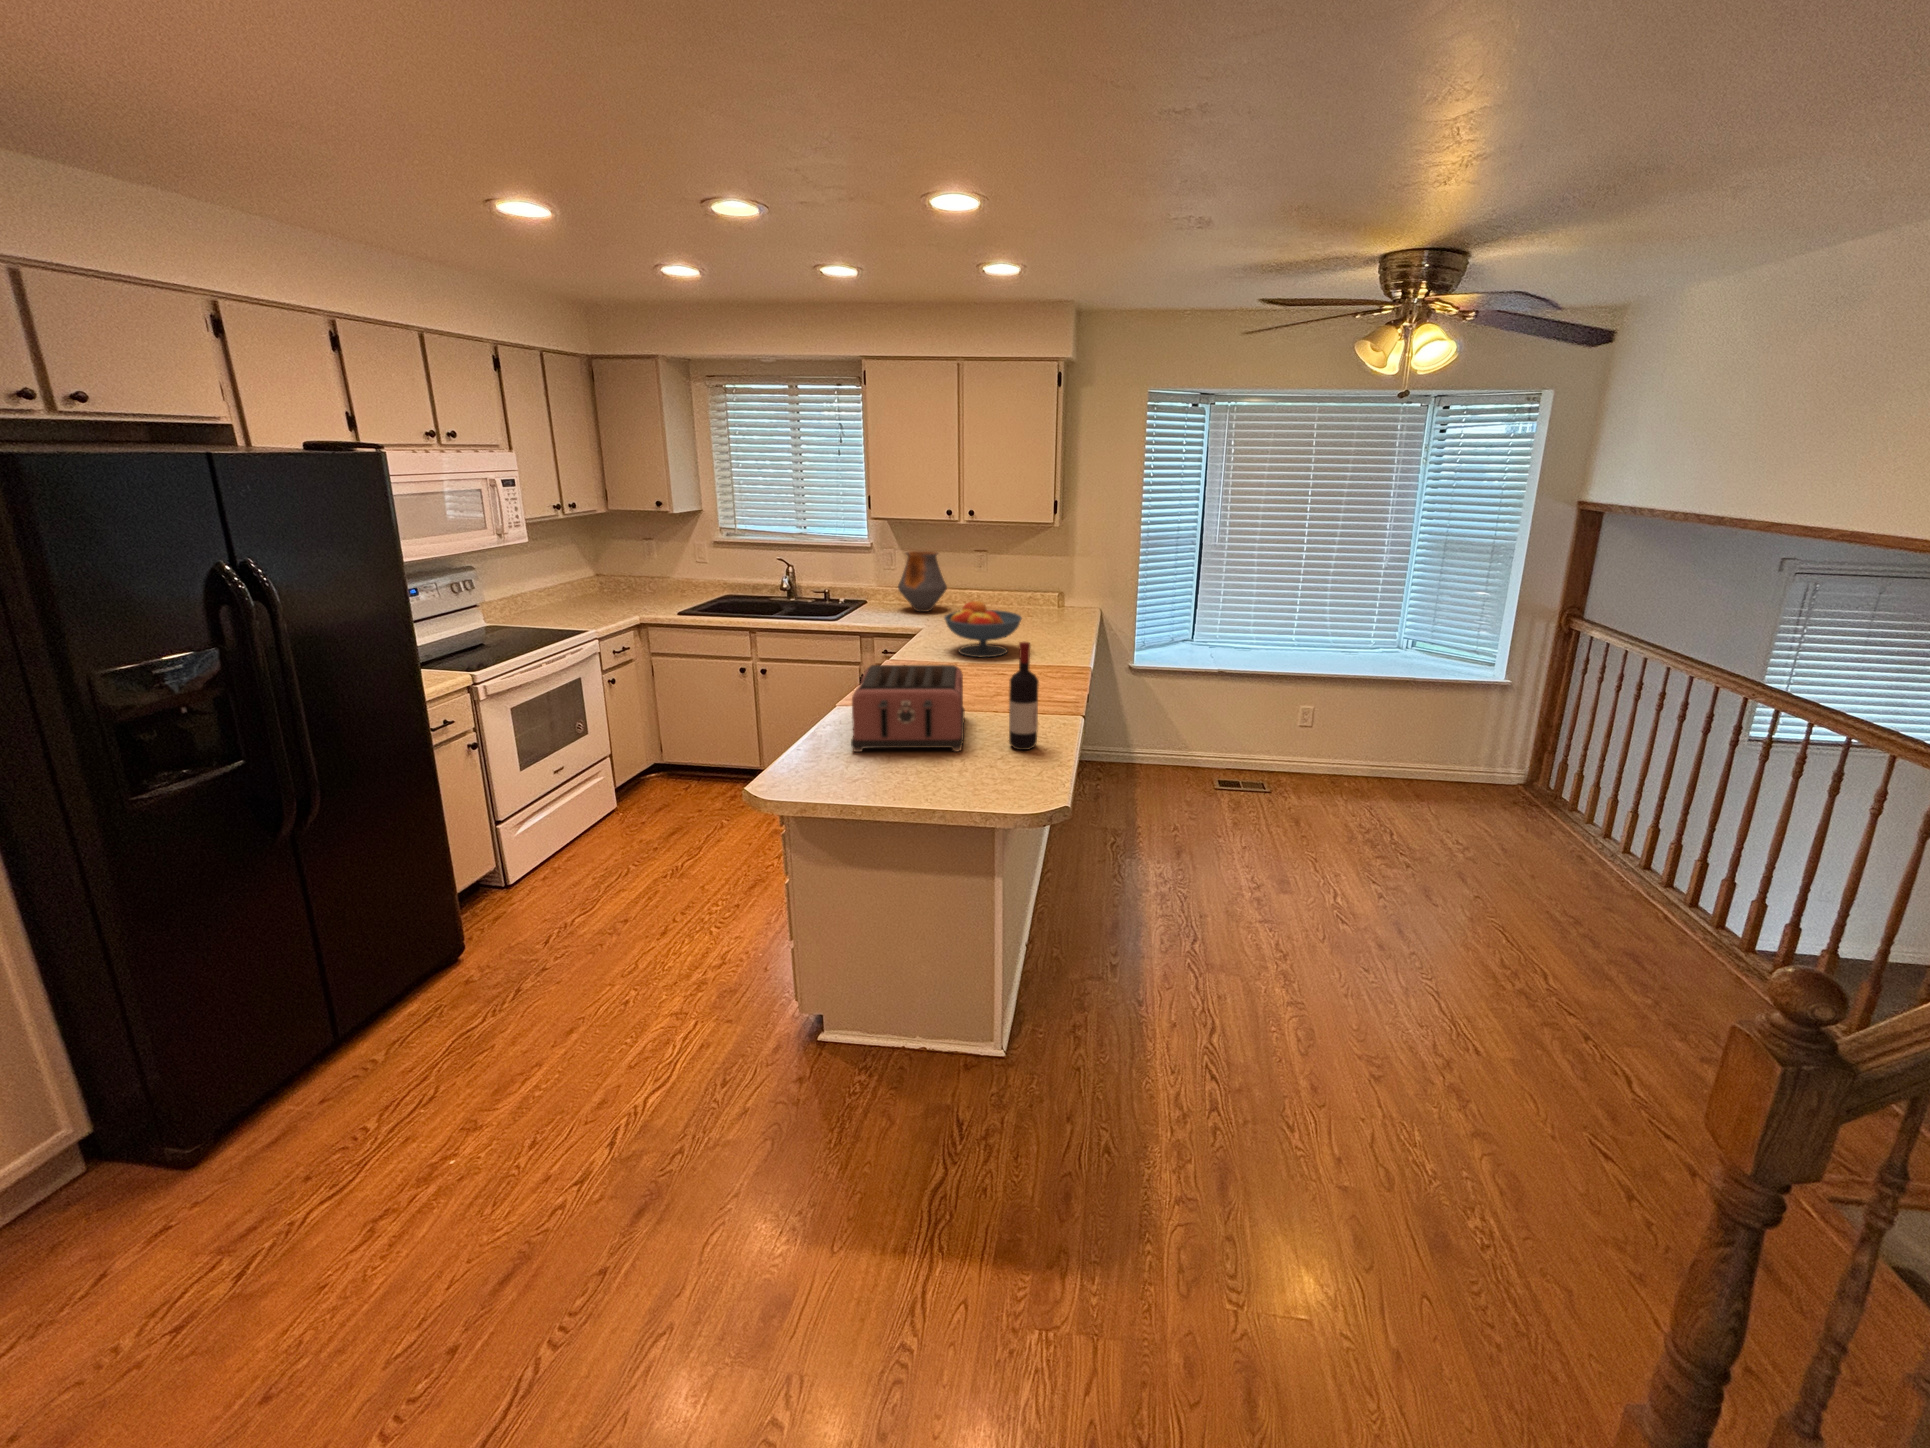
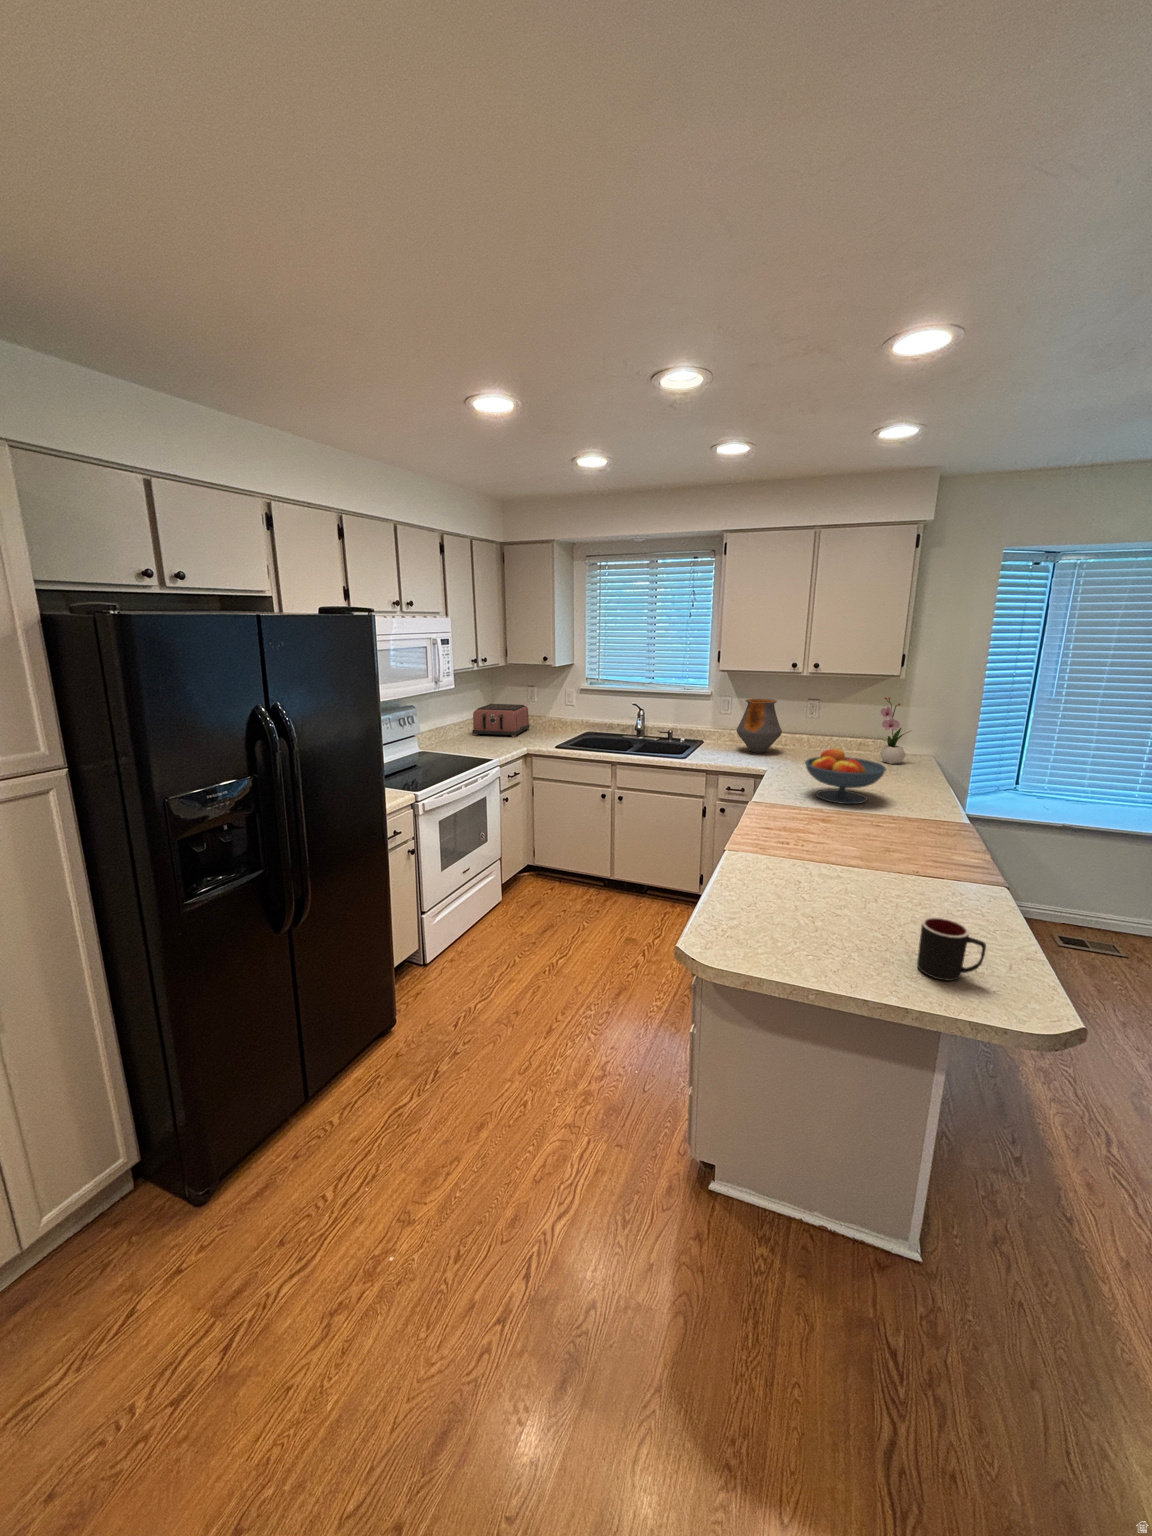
flower arrangement: none [1042,546,1074,617] -> present [880,697,908,764]
wine bottle: present [1009,642,1039,750] -> none [949,808,997,929]
toaster: present [851,665,965,752] -> present [472,704,530,737]
mug: none [956,736,1002,788] -> present [917,917,986,981]

